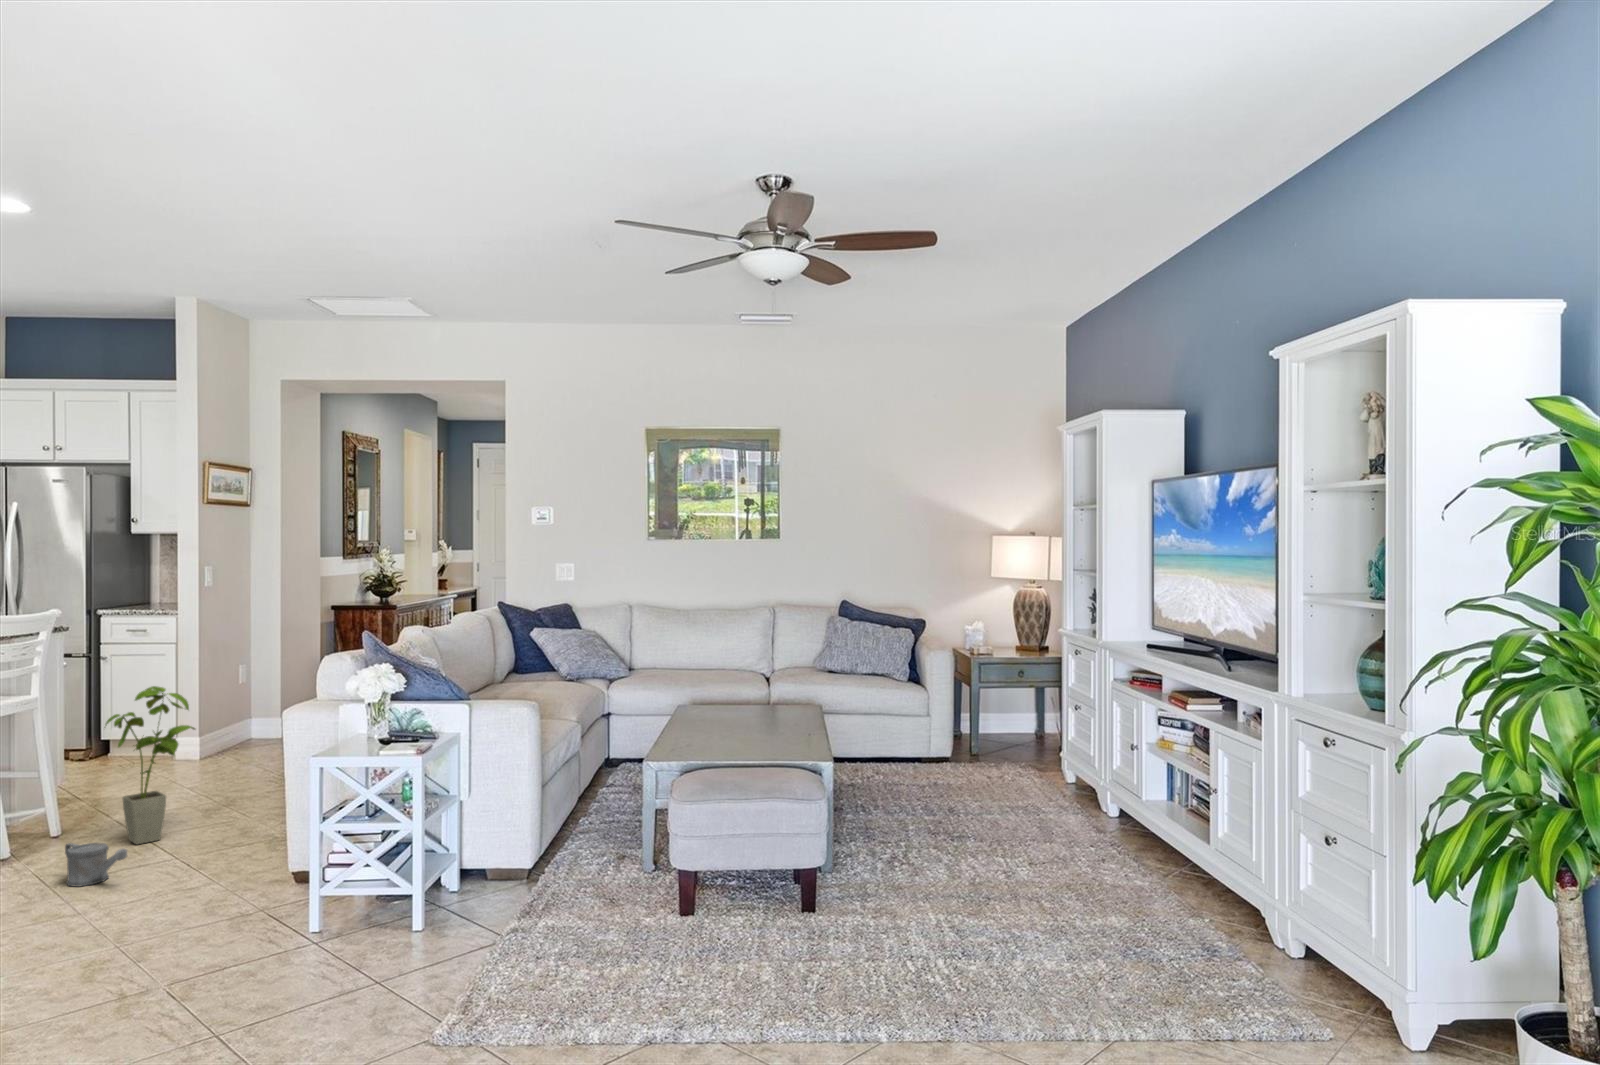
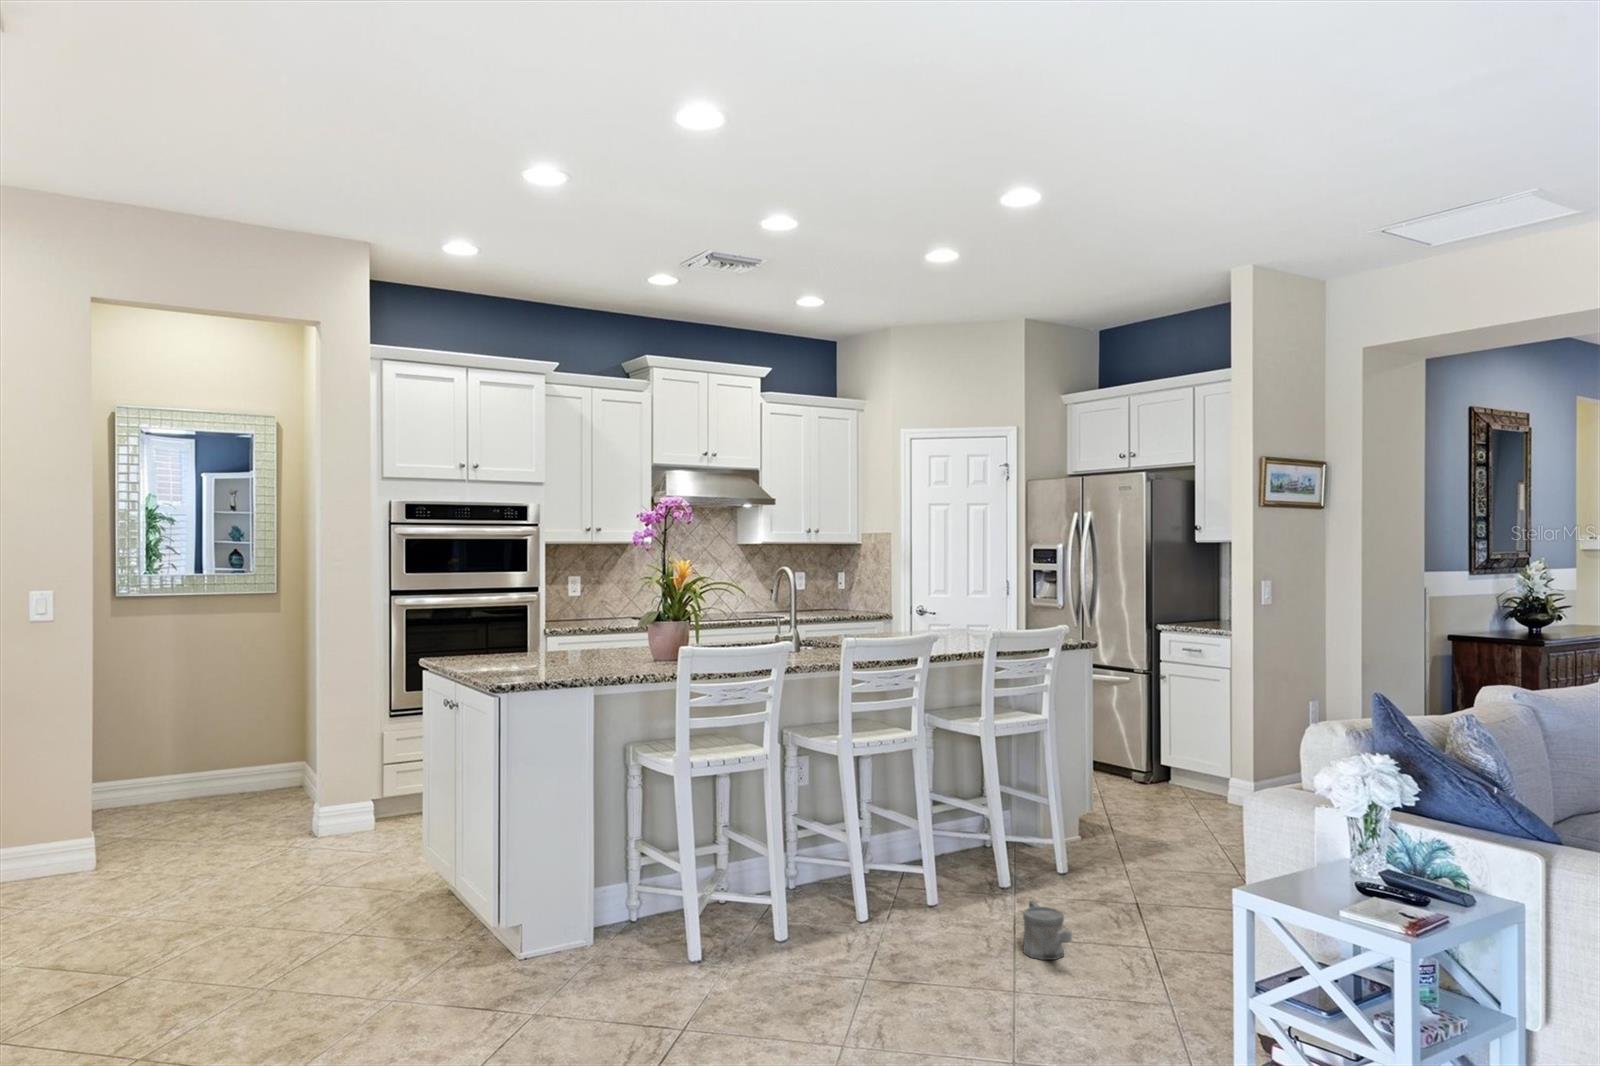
house plant: present [106,686,195,844] -> none [1089,729,1192,918]

